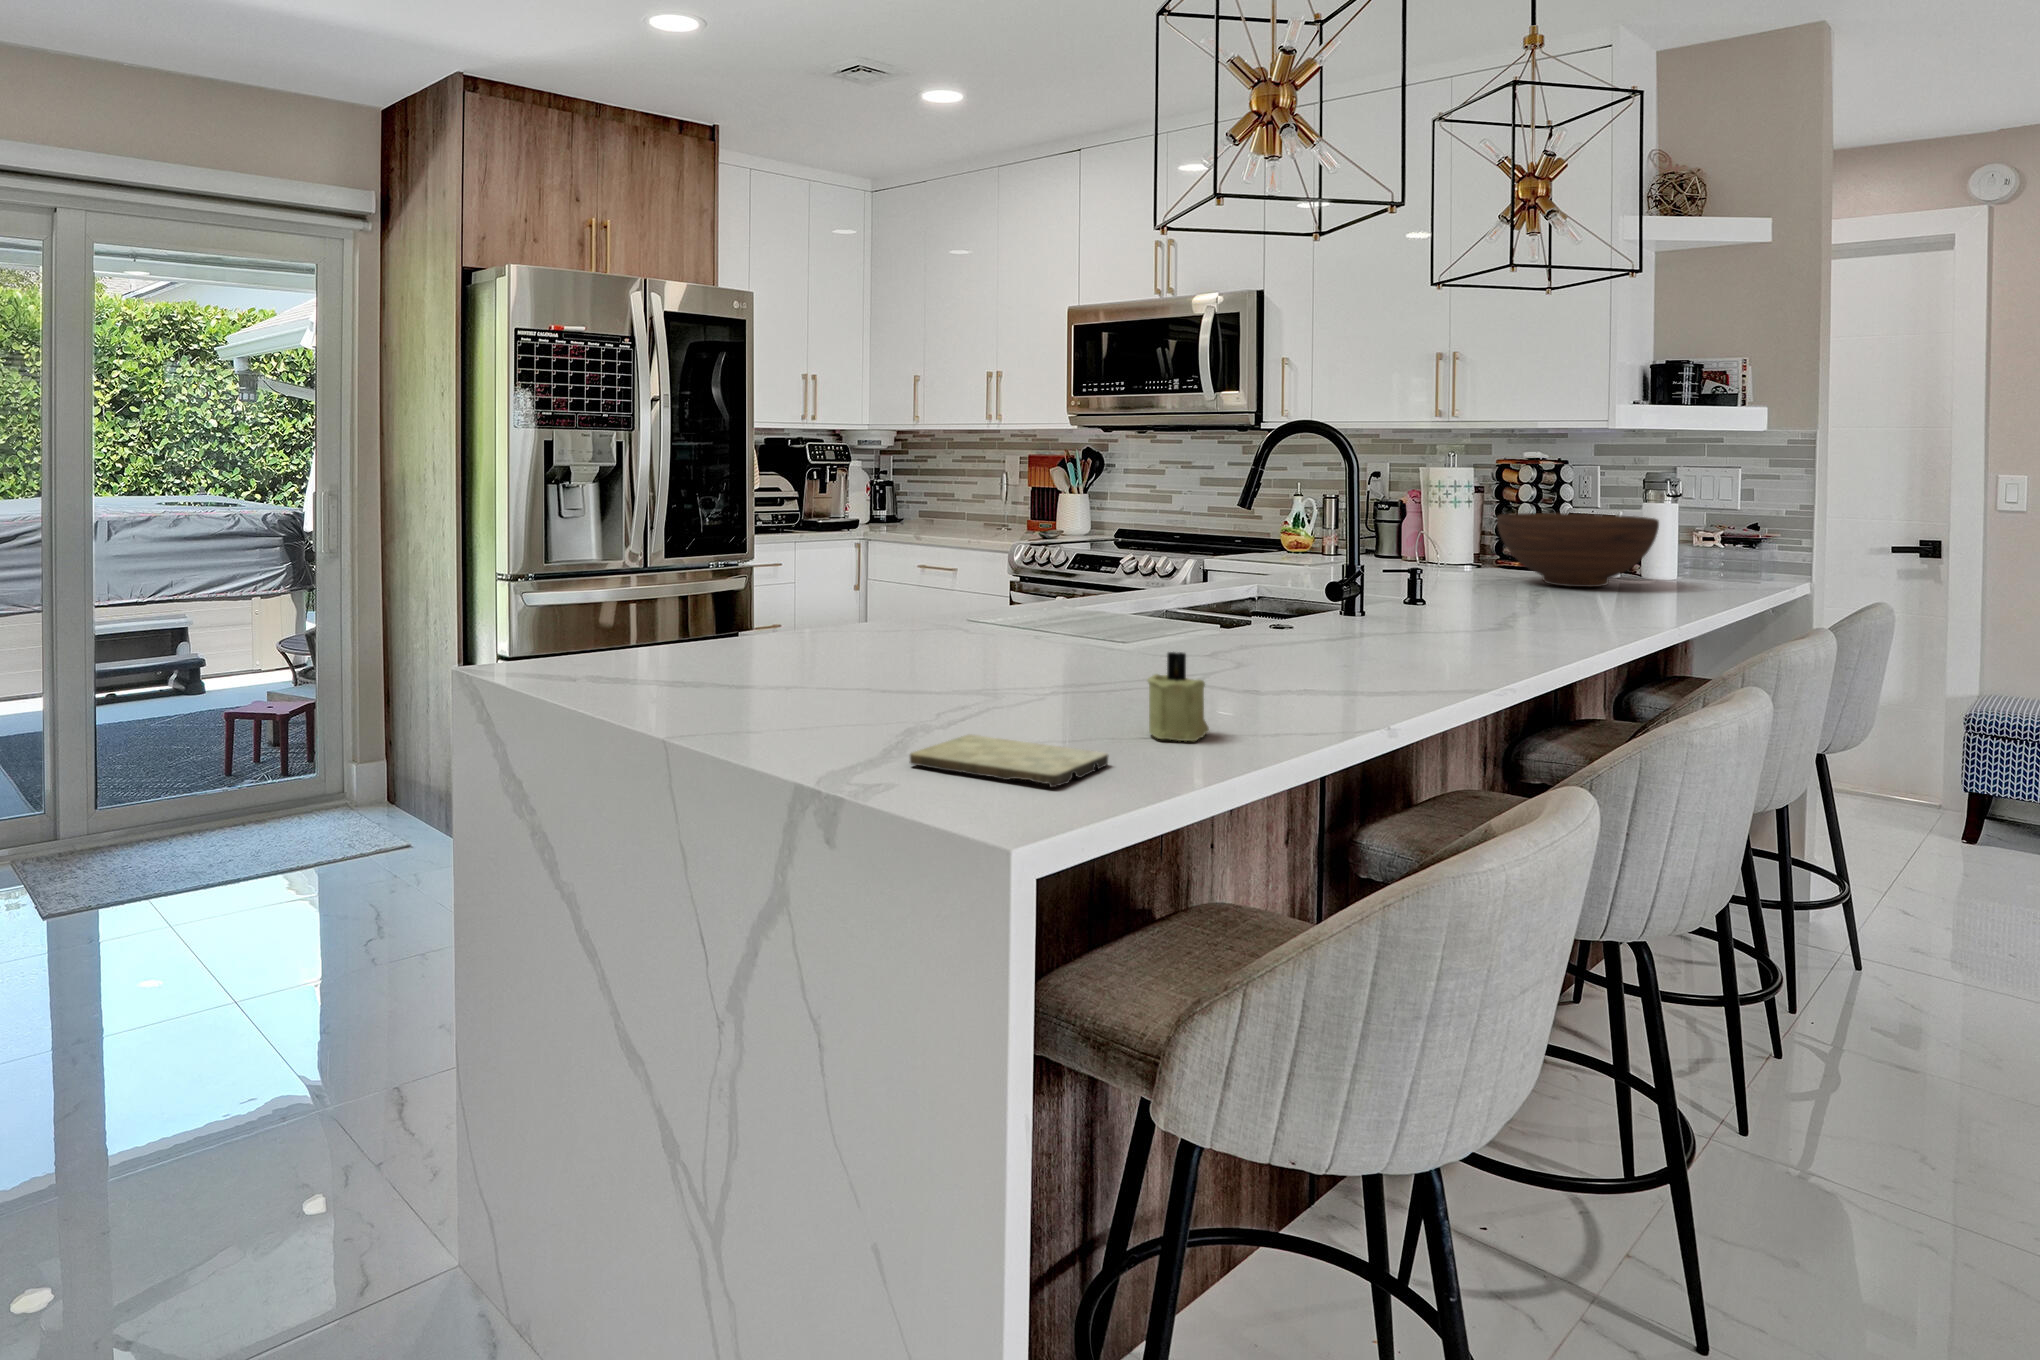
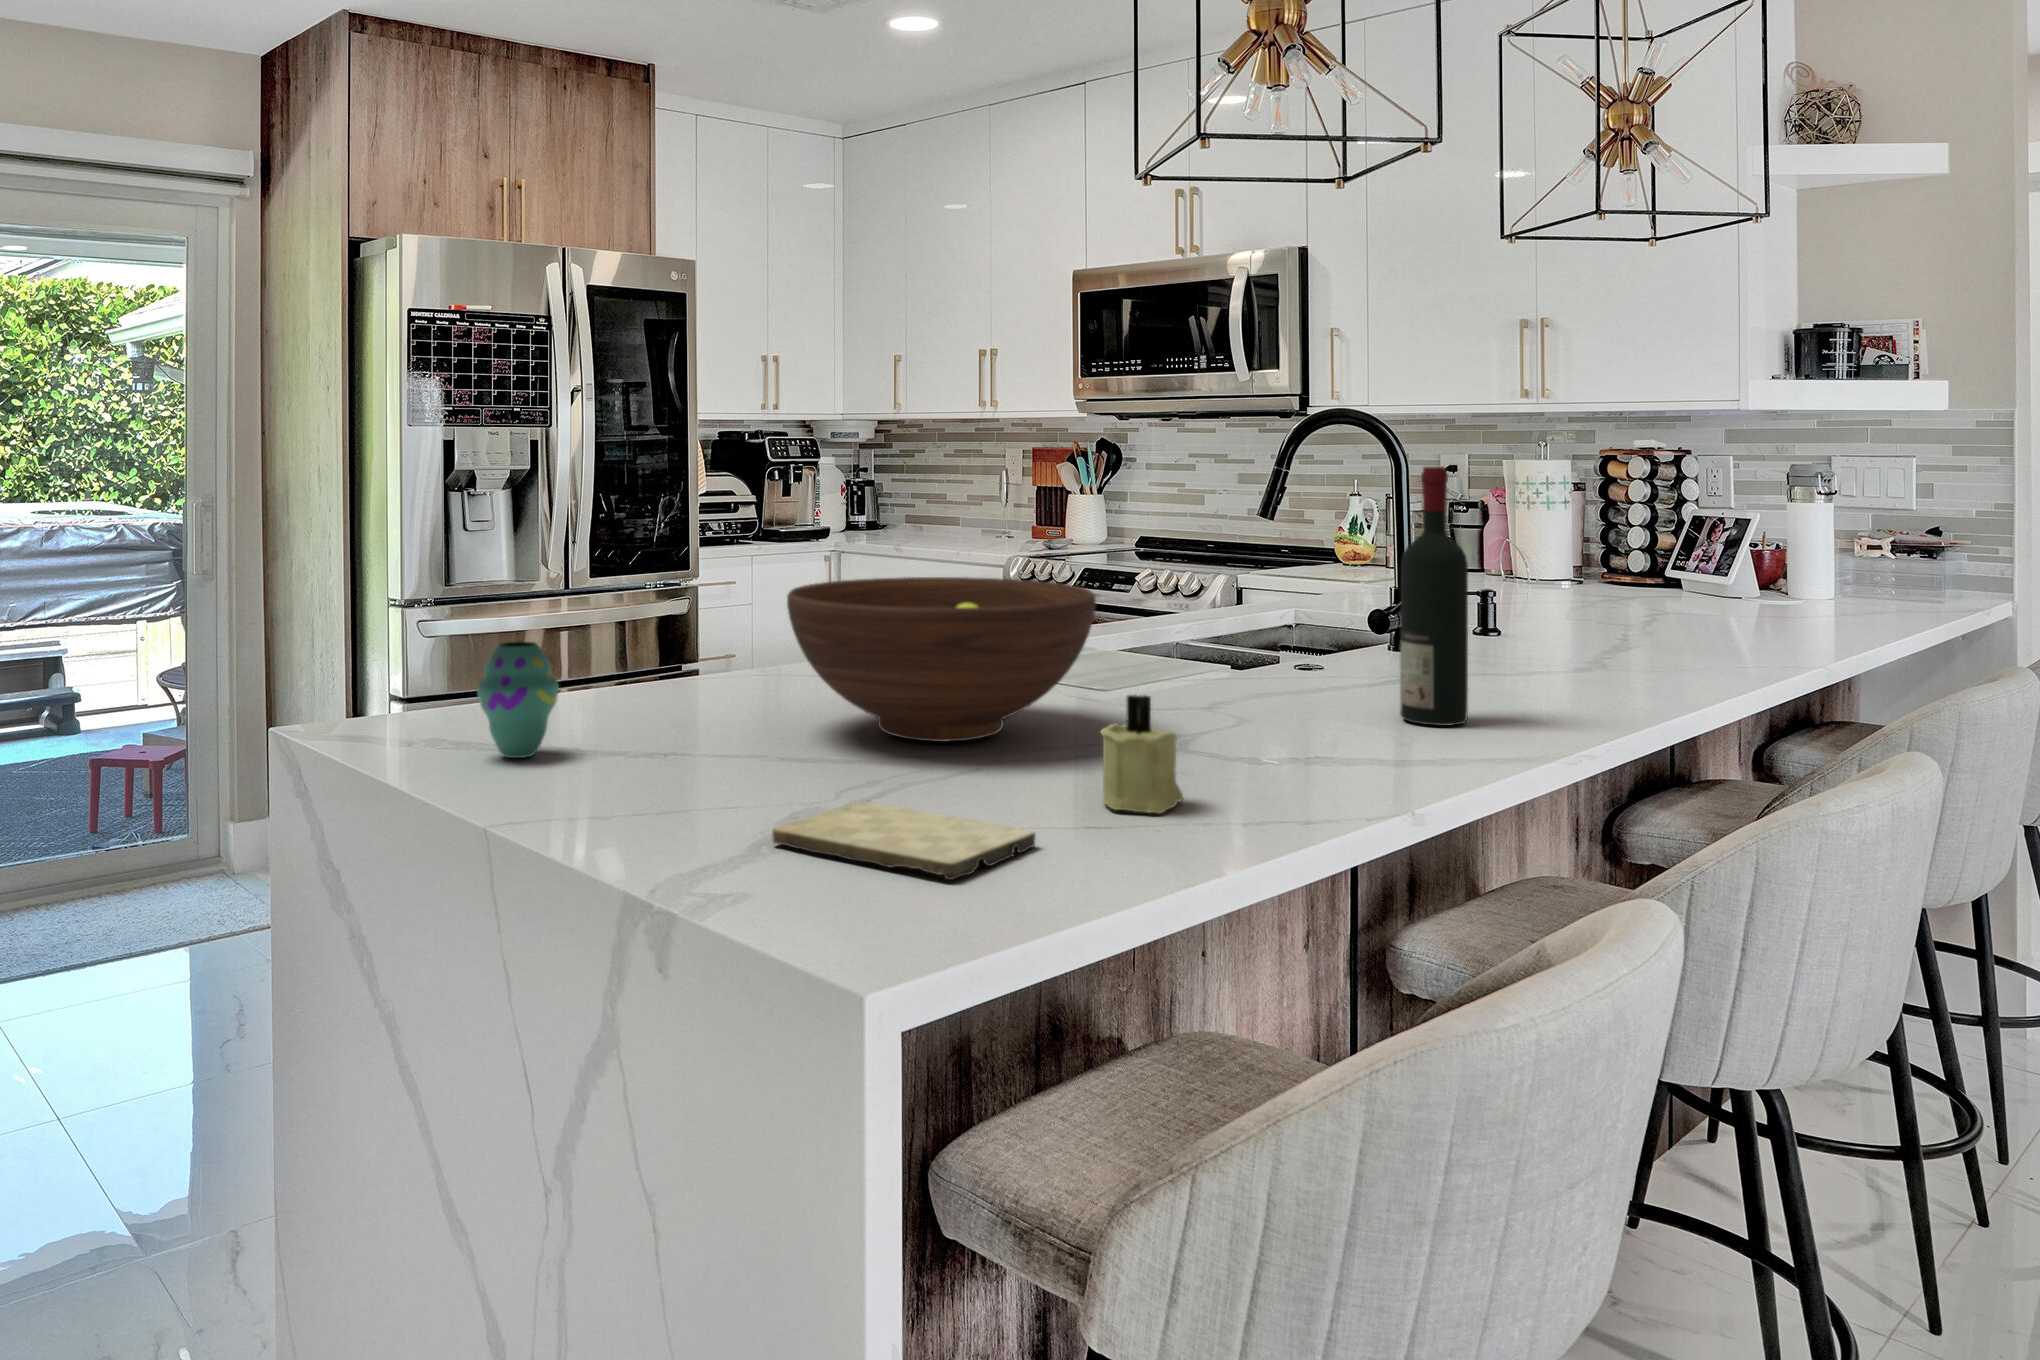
wine bottle: none [1359,476,1411,678] -> present [1400,467,1468,726]
fruit bowl: present [1497,513,1659,587] -> present [787,577,1096,742]
vase: none [645,614,709,706] -> present [478,642,559,758]

